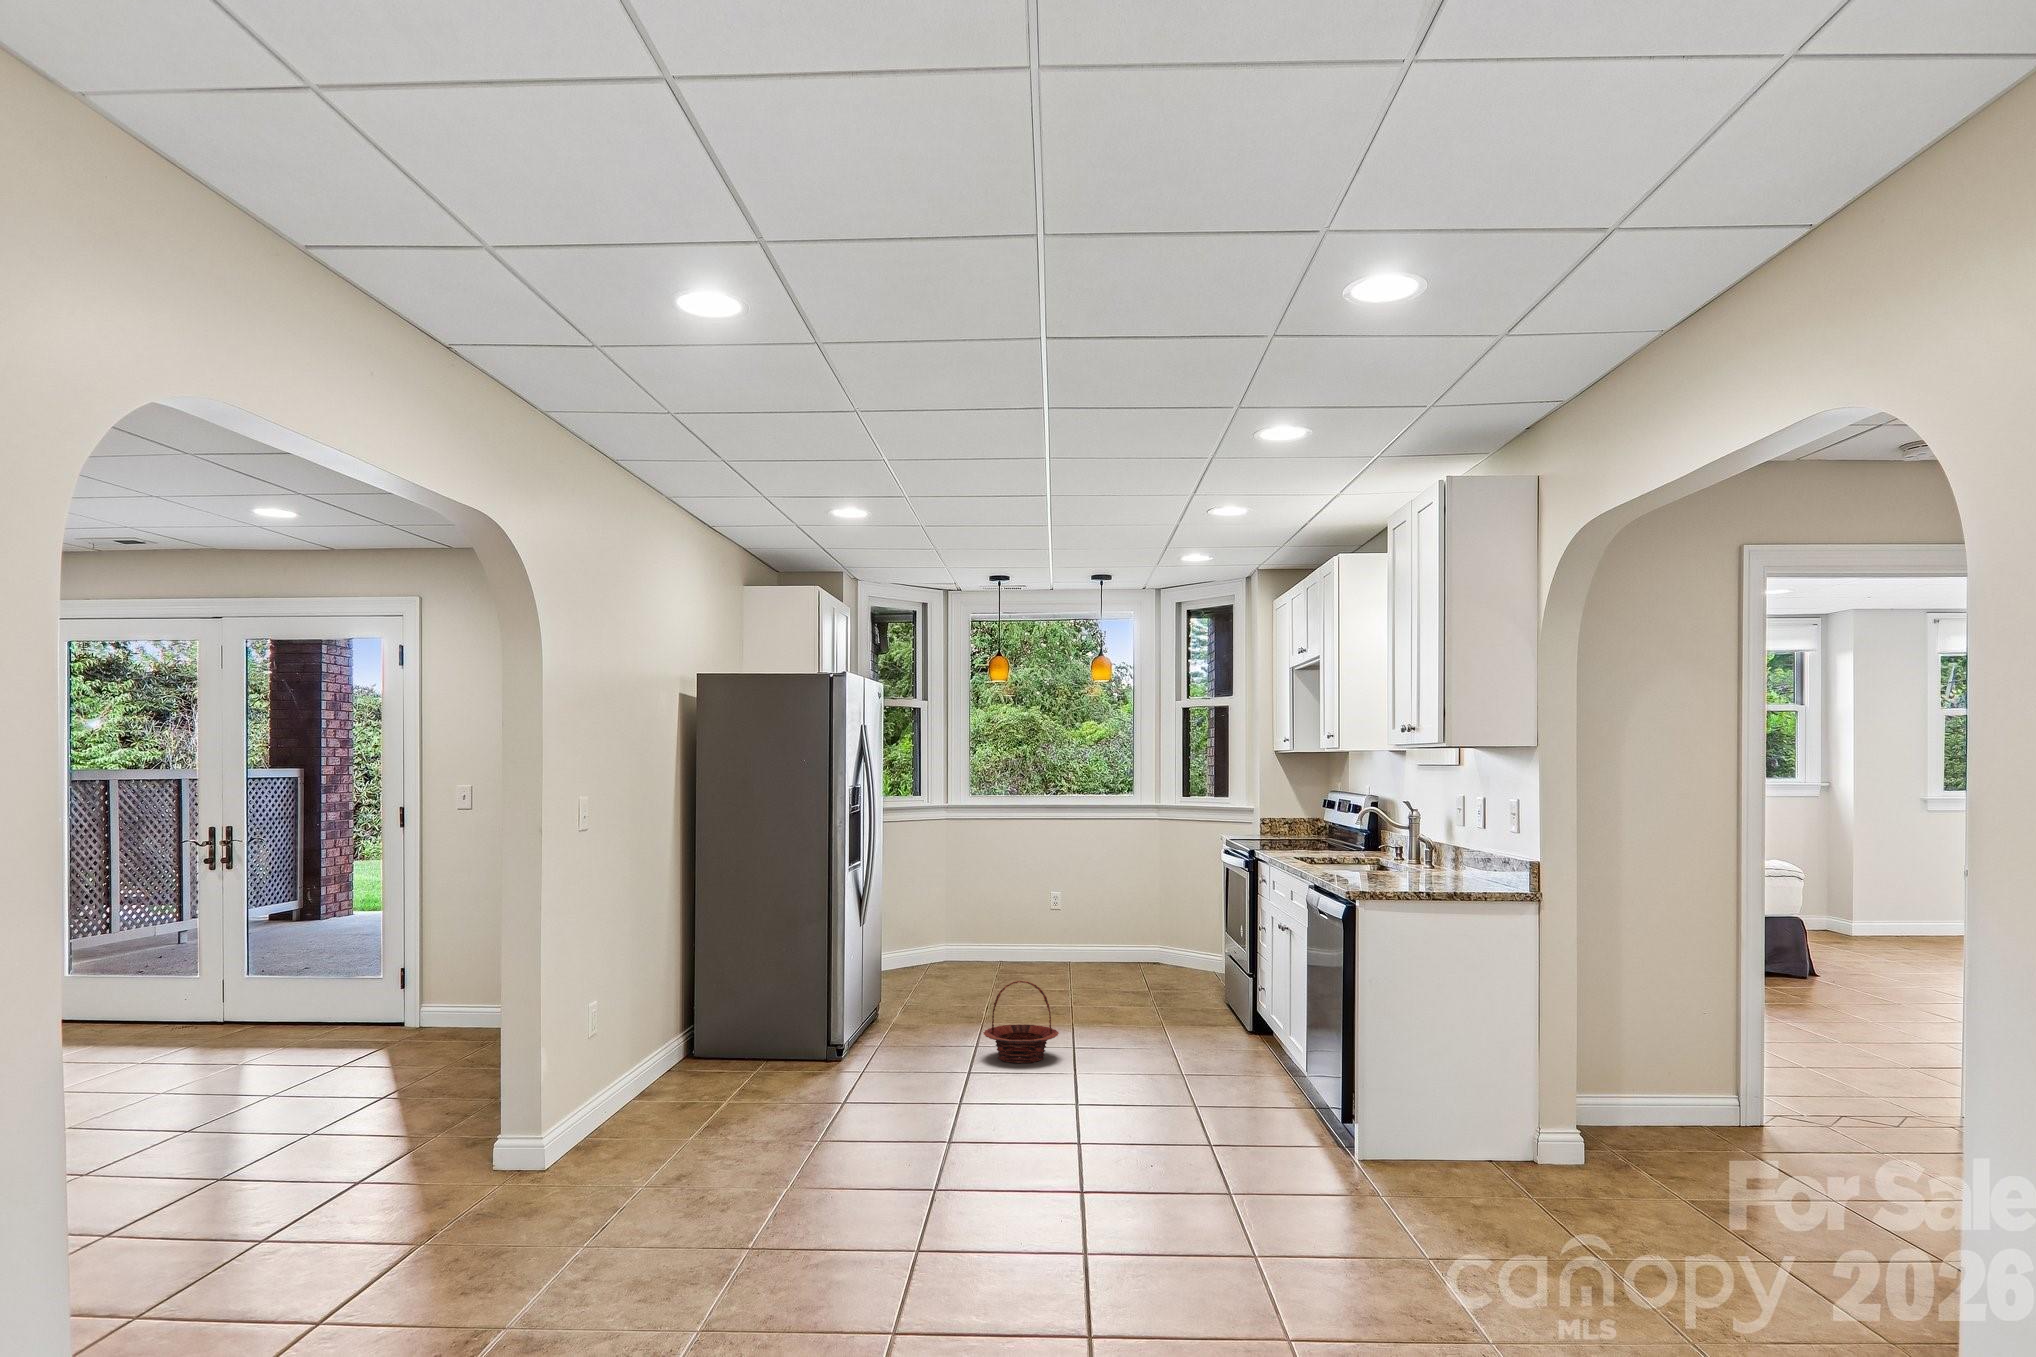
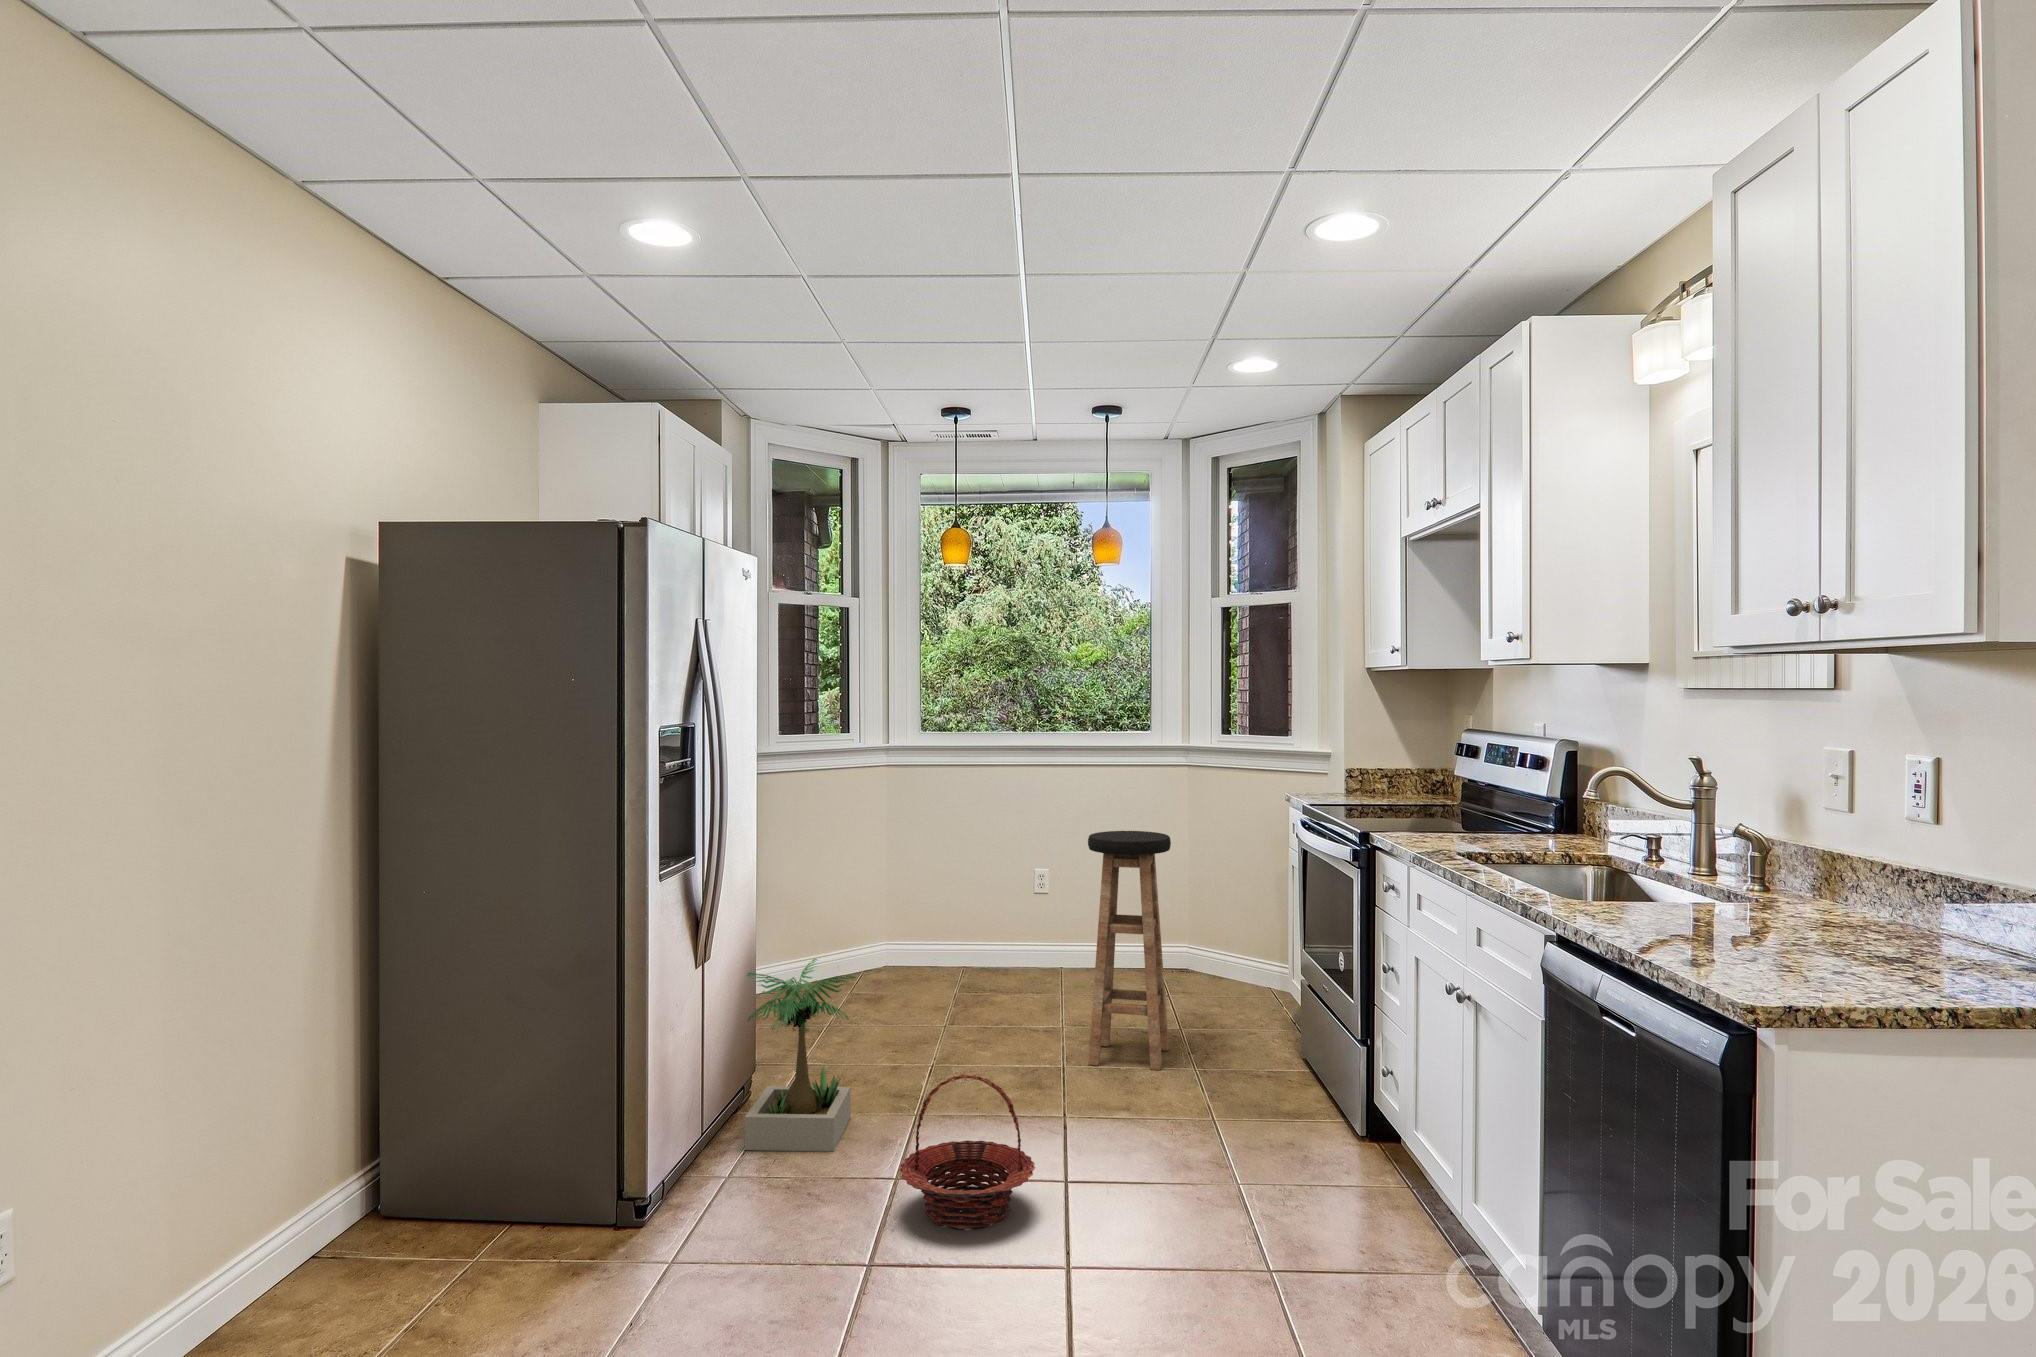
bar stool: none [1088,857,1141,1009] -> present [1088,831,1171,1070]
potted plant: none [877,928,957,1039] -> present [745,959,856,1151]

